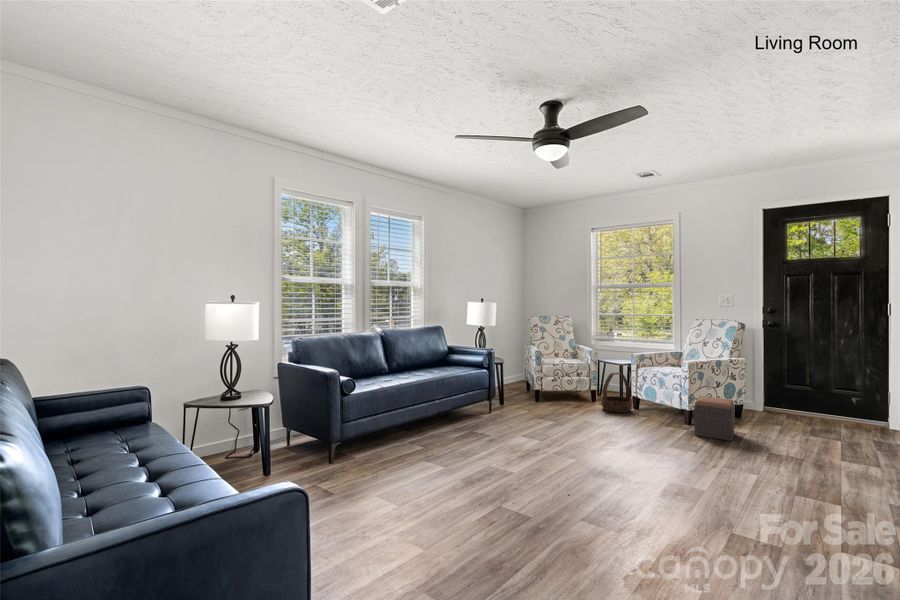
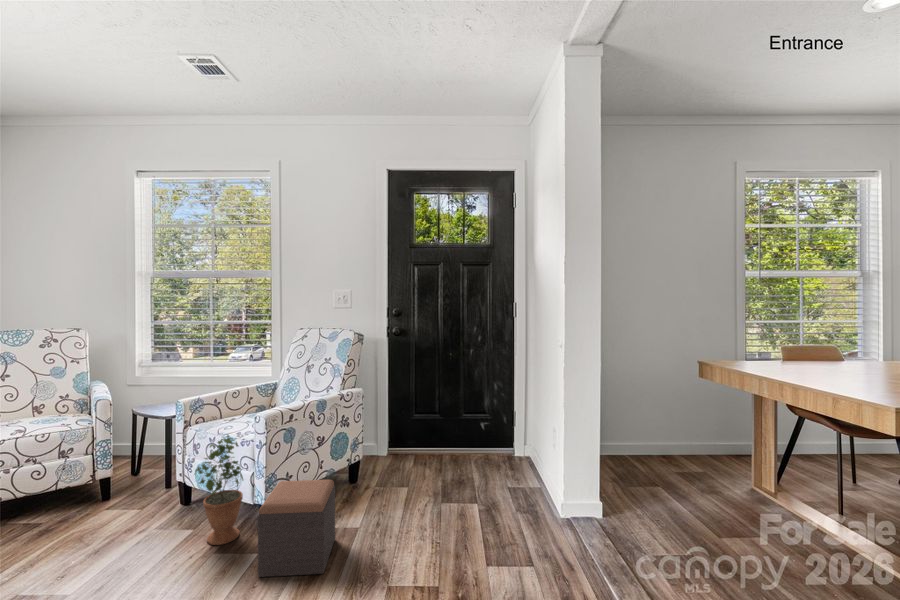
potted plant: none [652,369,677,424] -> present [195,435,243,545]
basket: present [601,373,632,413] -> none [97,444,169,535]

